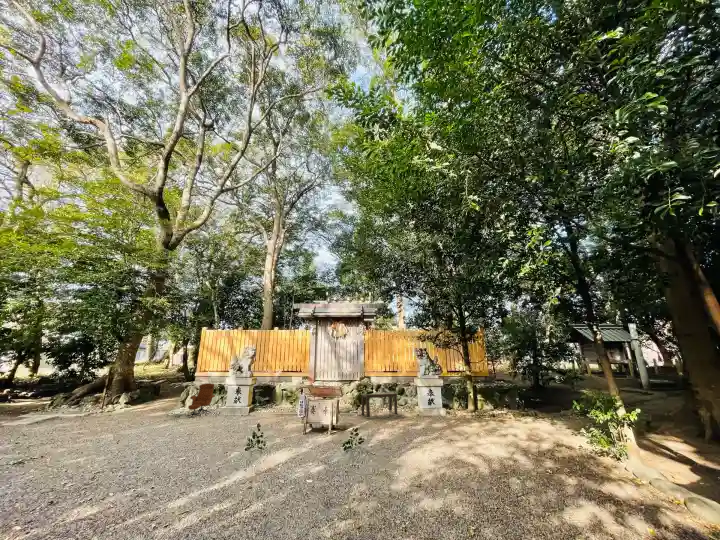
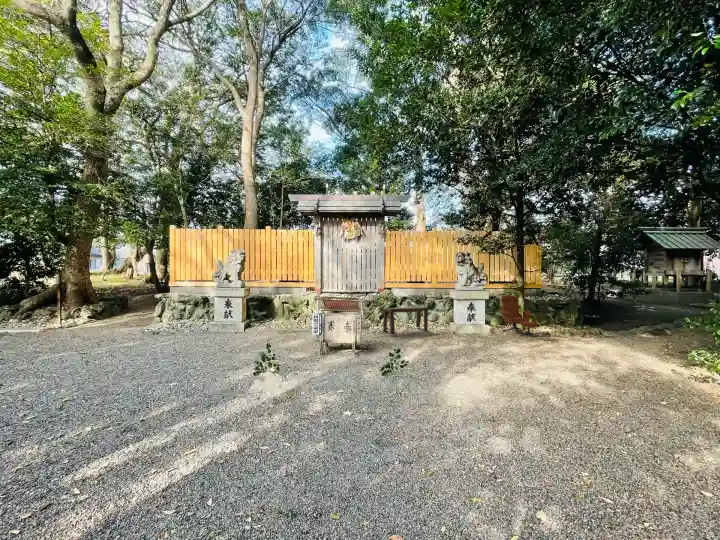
lounge chair: present [188,383,215,416] -> present [500,295,537,338]

